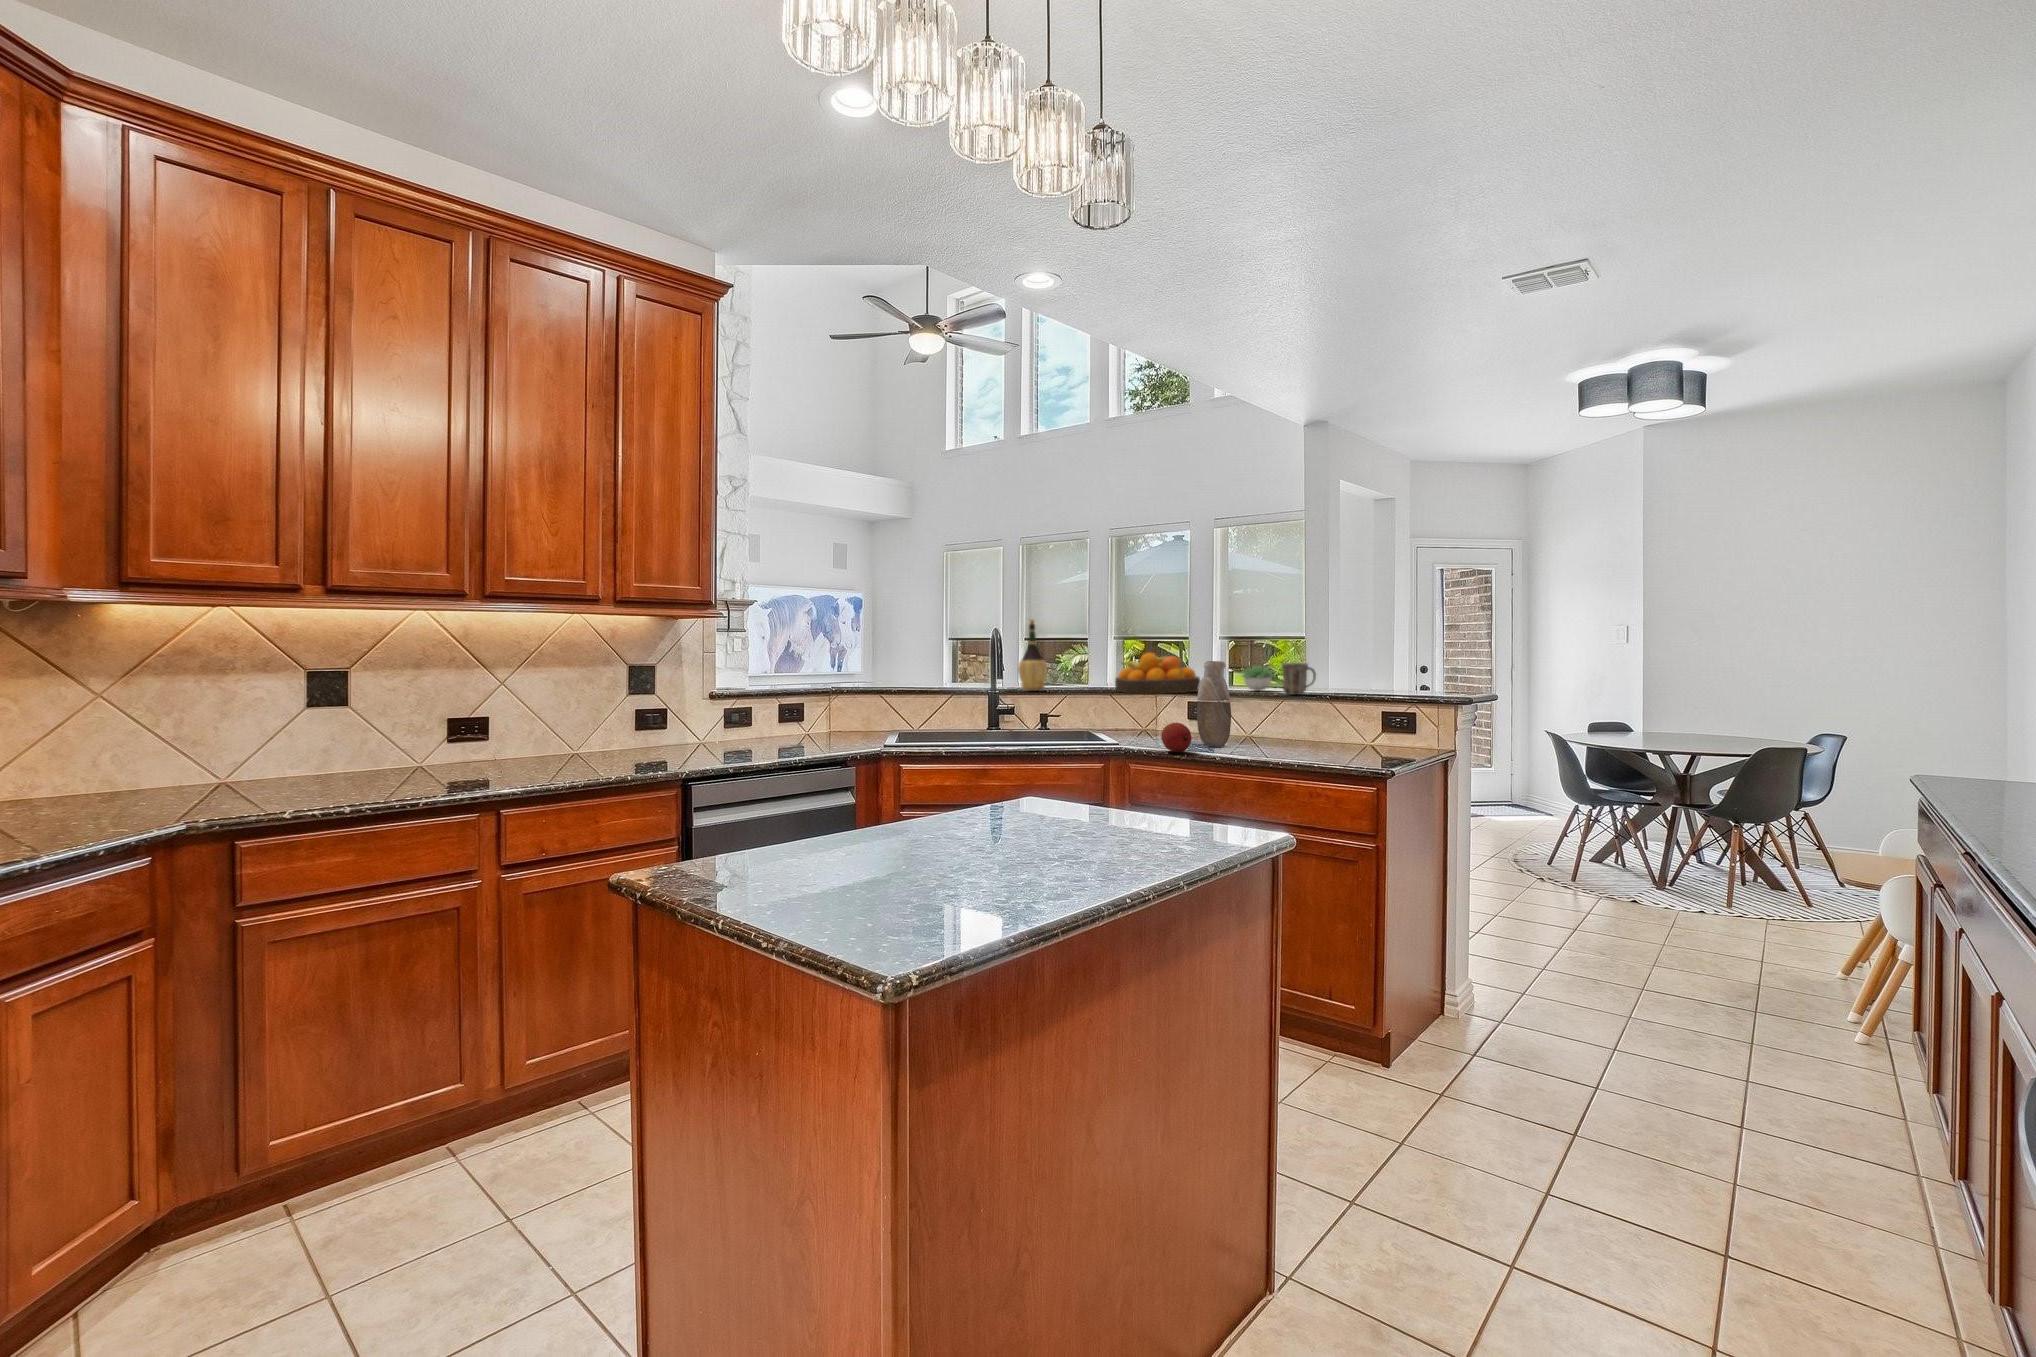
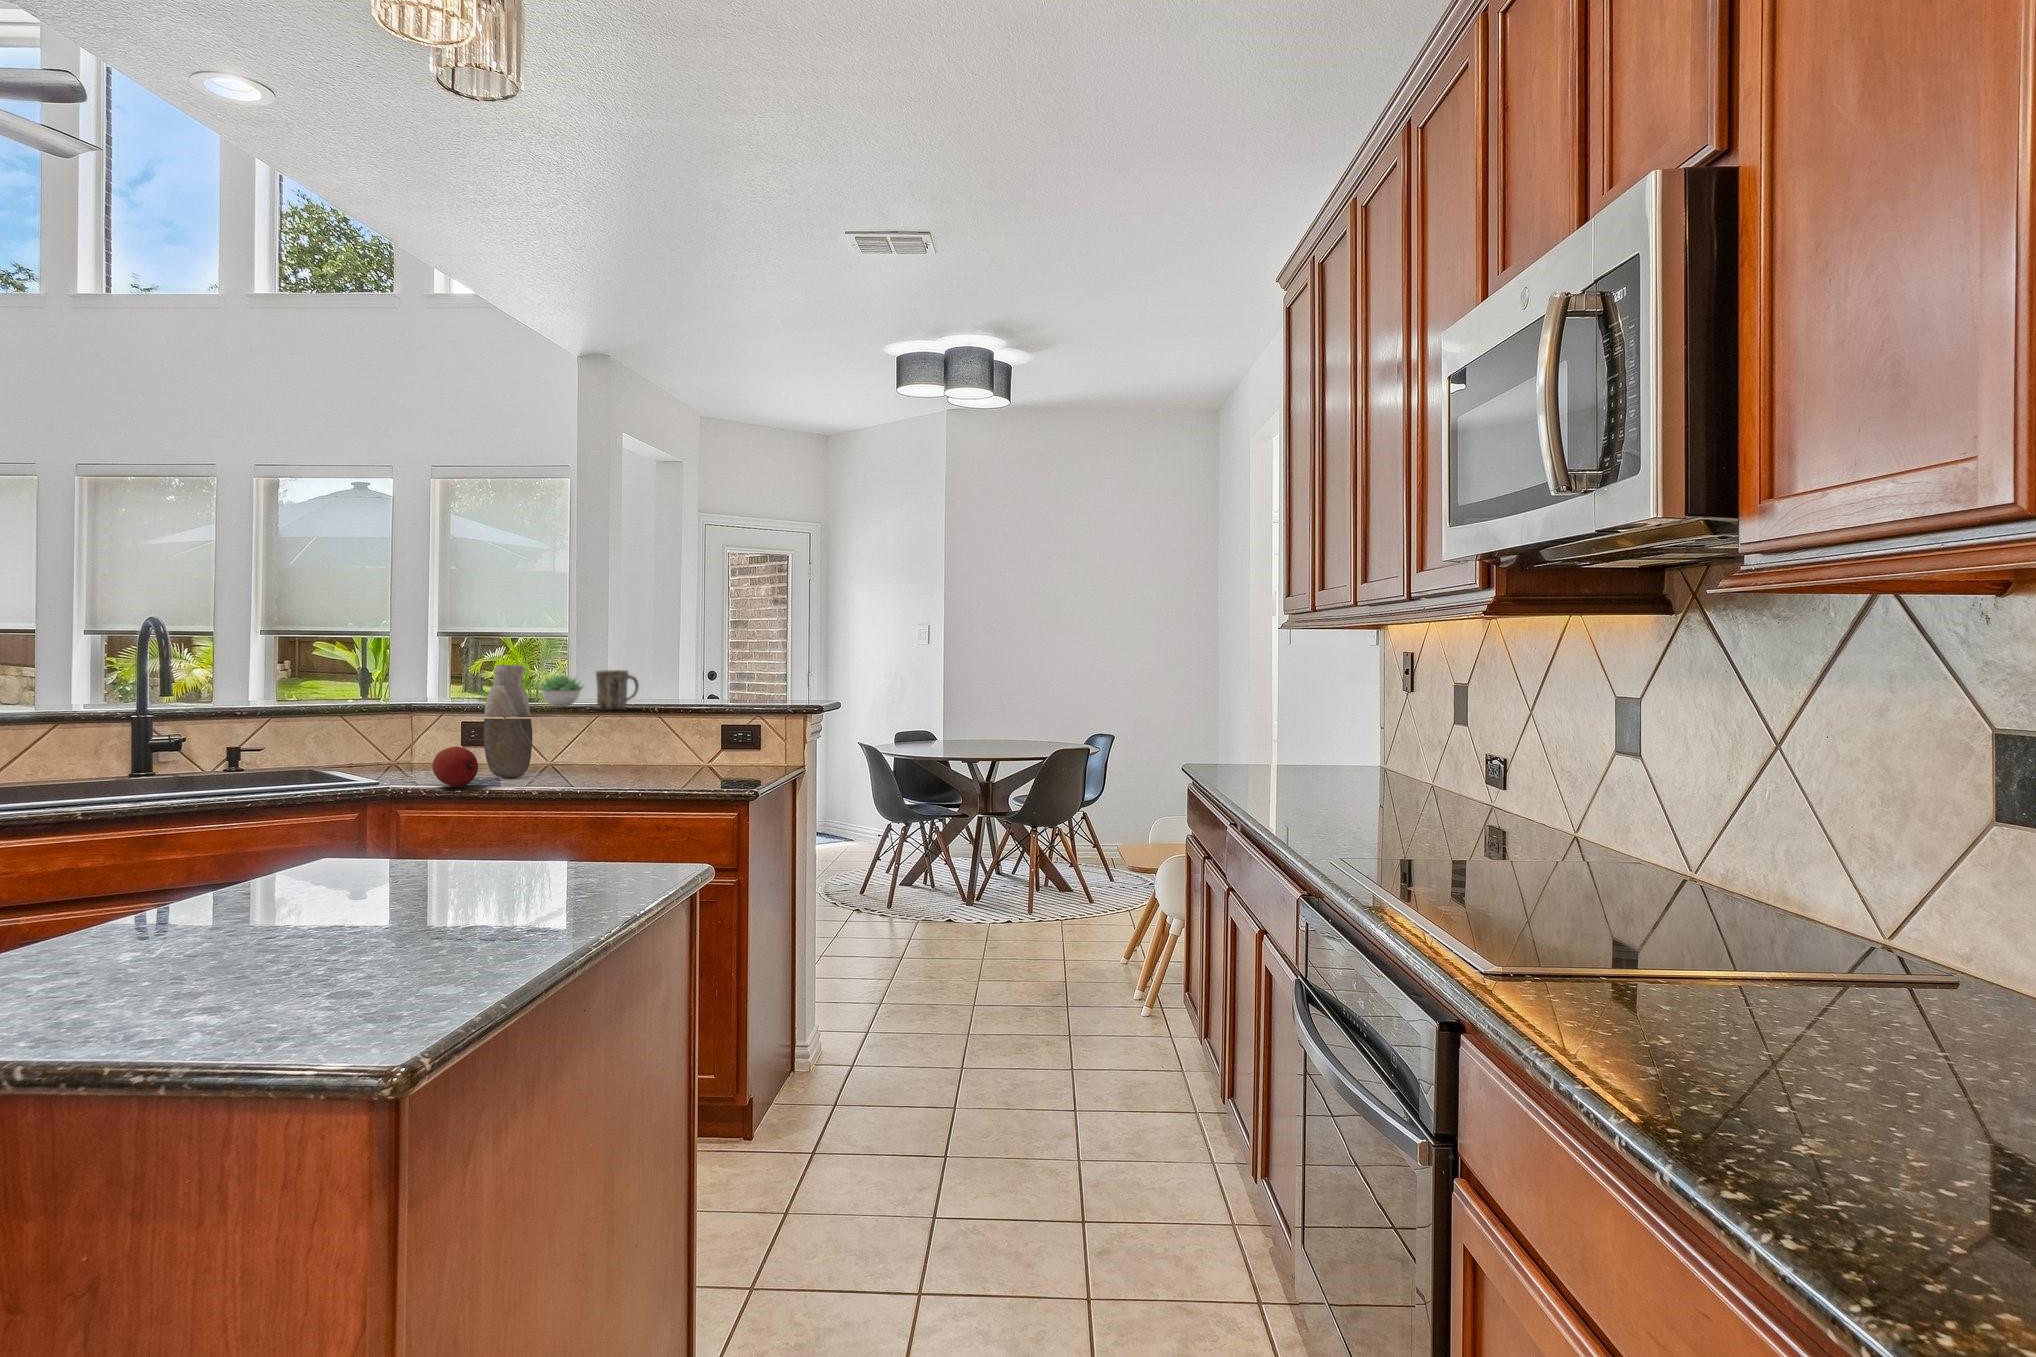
wine bottle: present [1018,620,1047,691] -> none [184,606,236,712]
fruit bowl: present [1115,652,1200,694] -> none [352,658,483,713]

